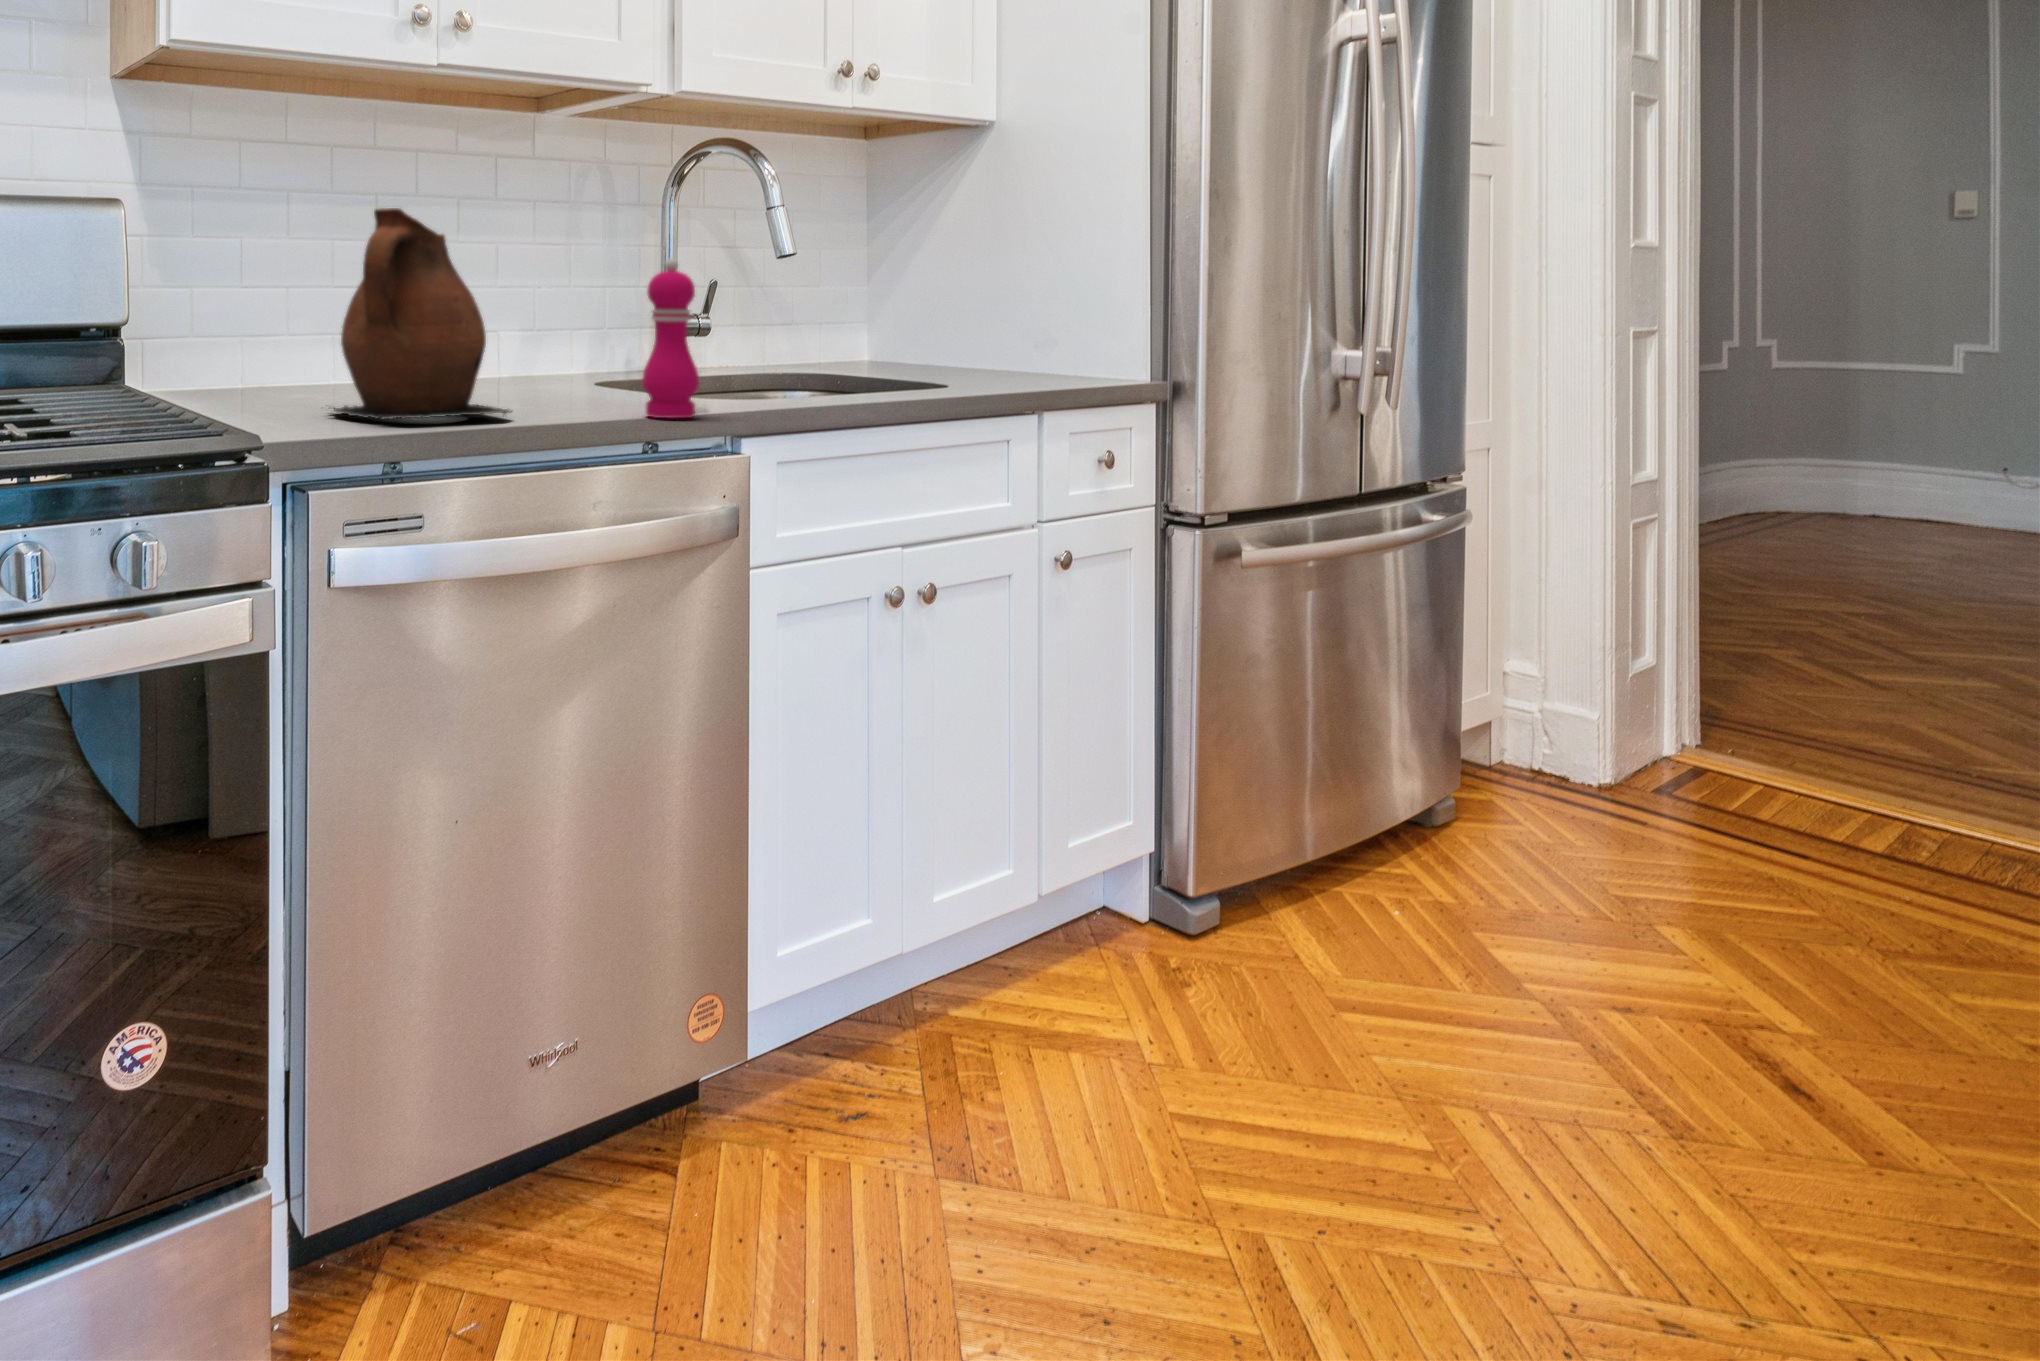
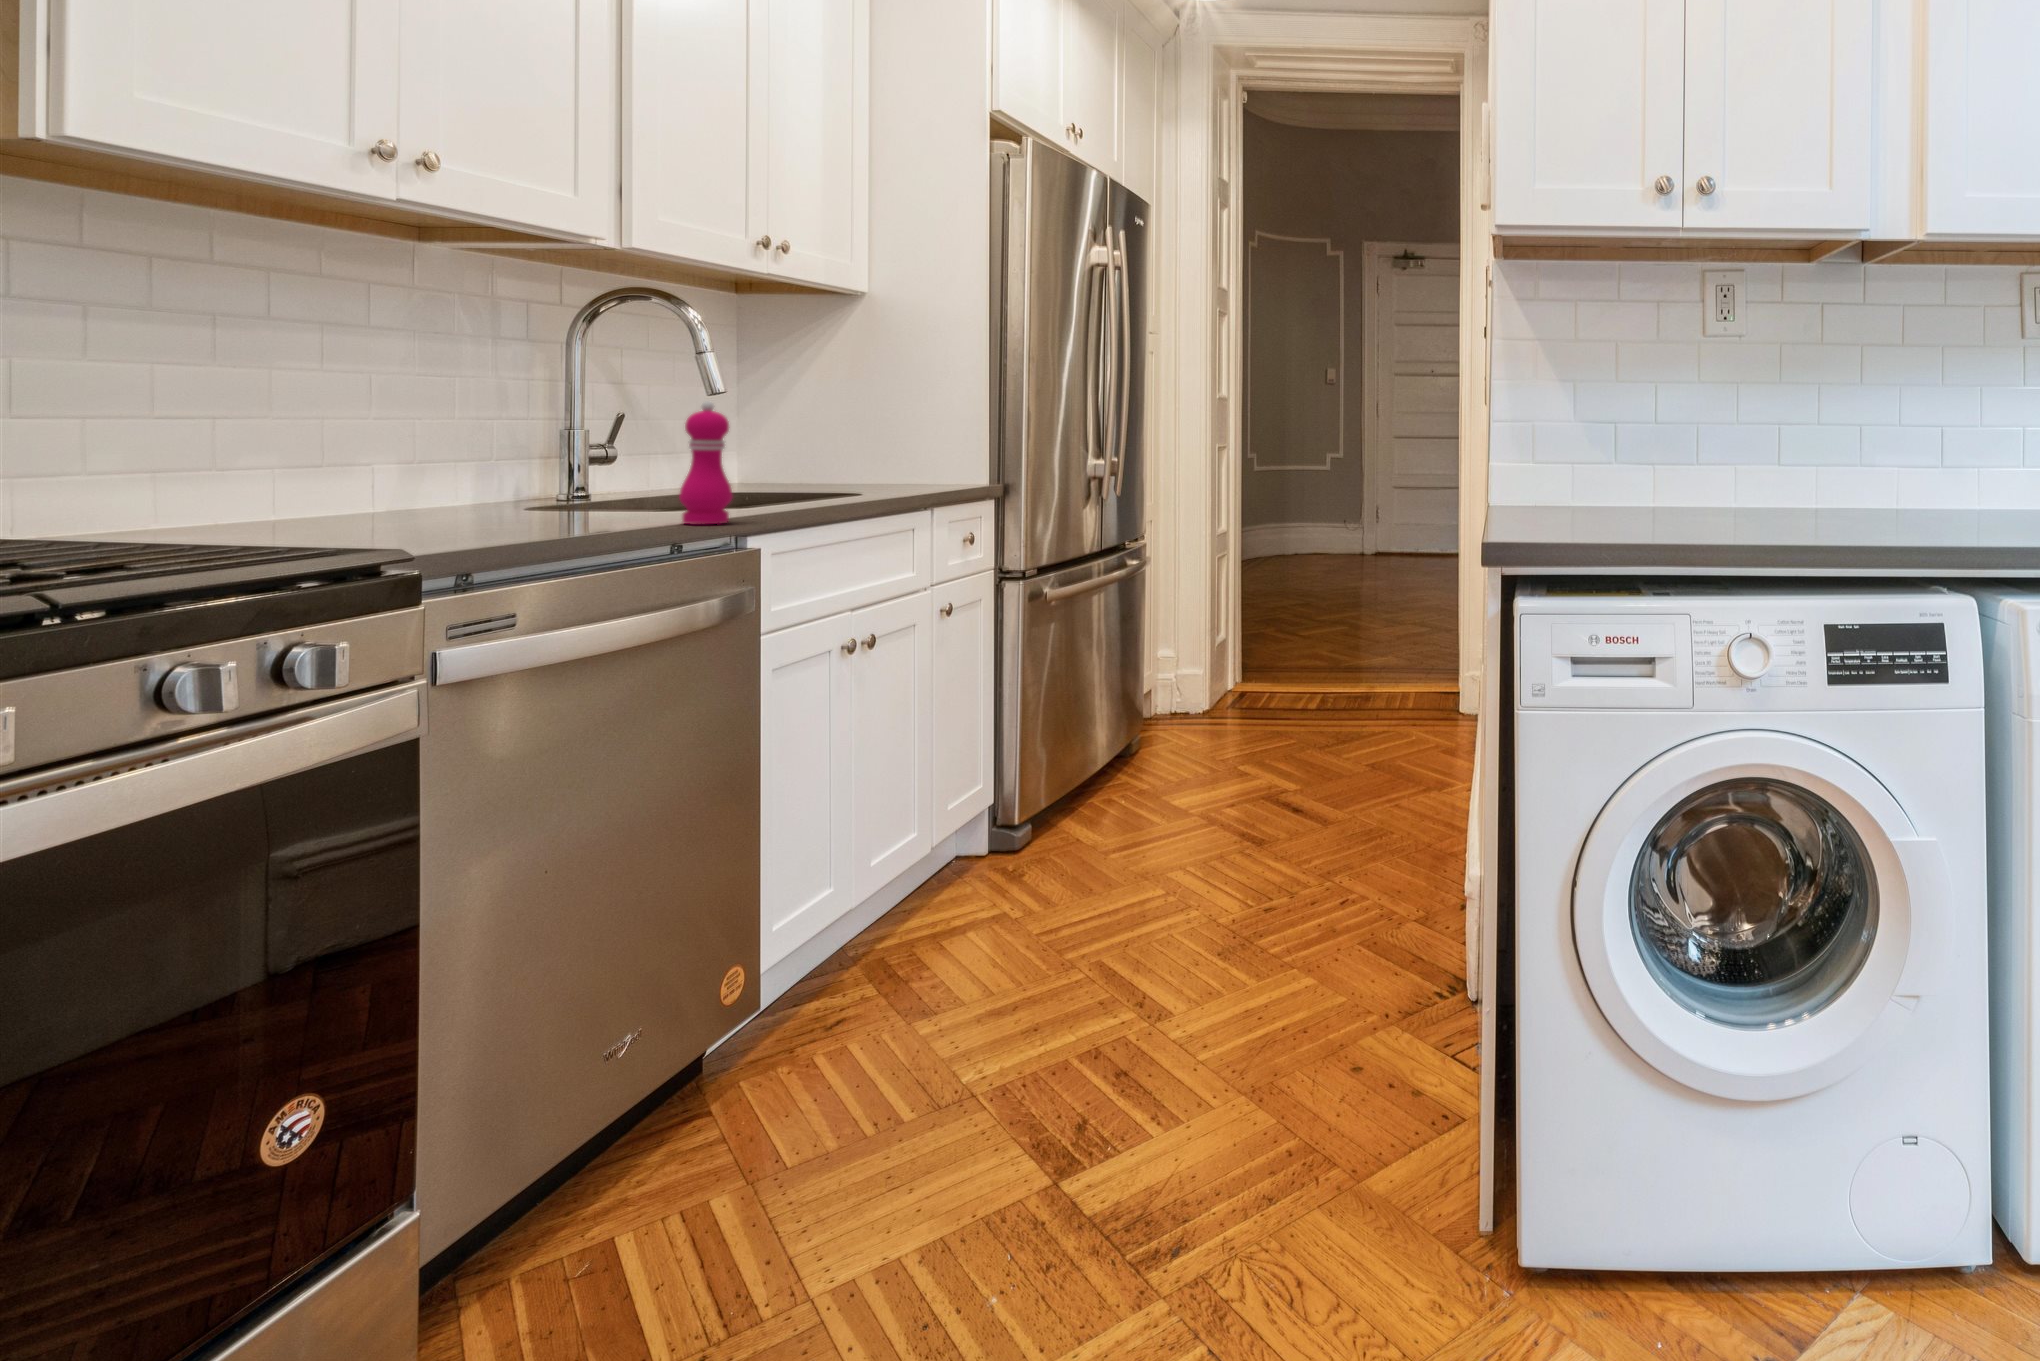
ceramic pitcher: present [326,208,510,419] -> none [348,354,577,540]

